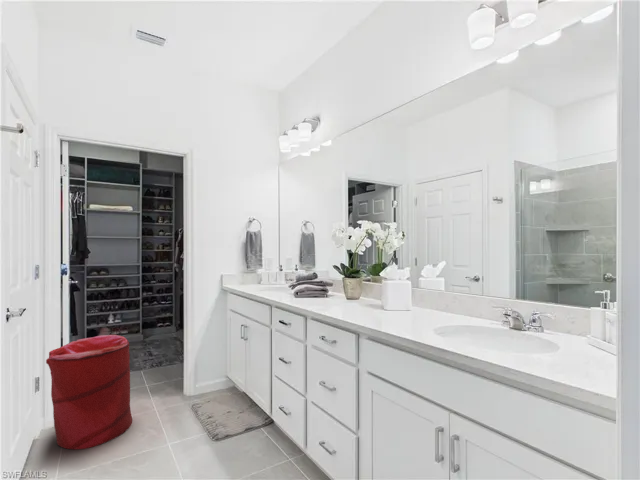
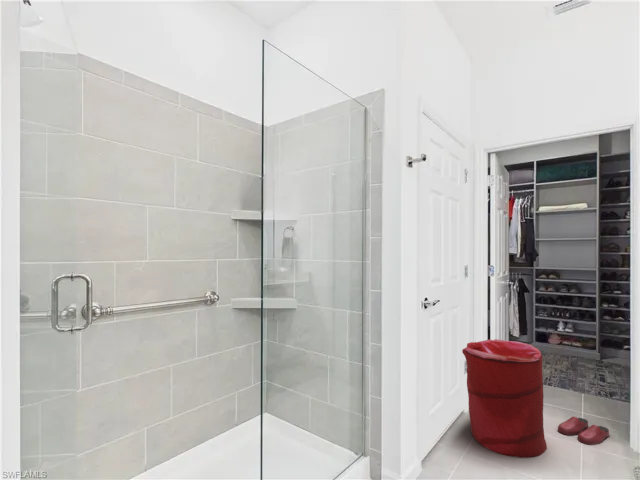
slippers: none [135,384,169,404] -> present [558,417,609,445]

